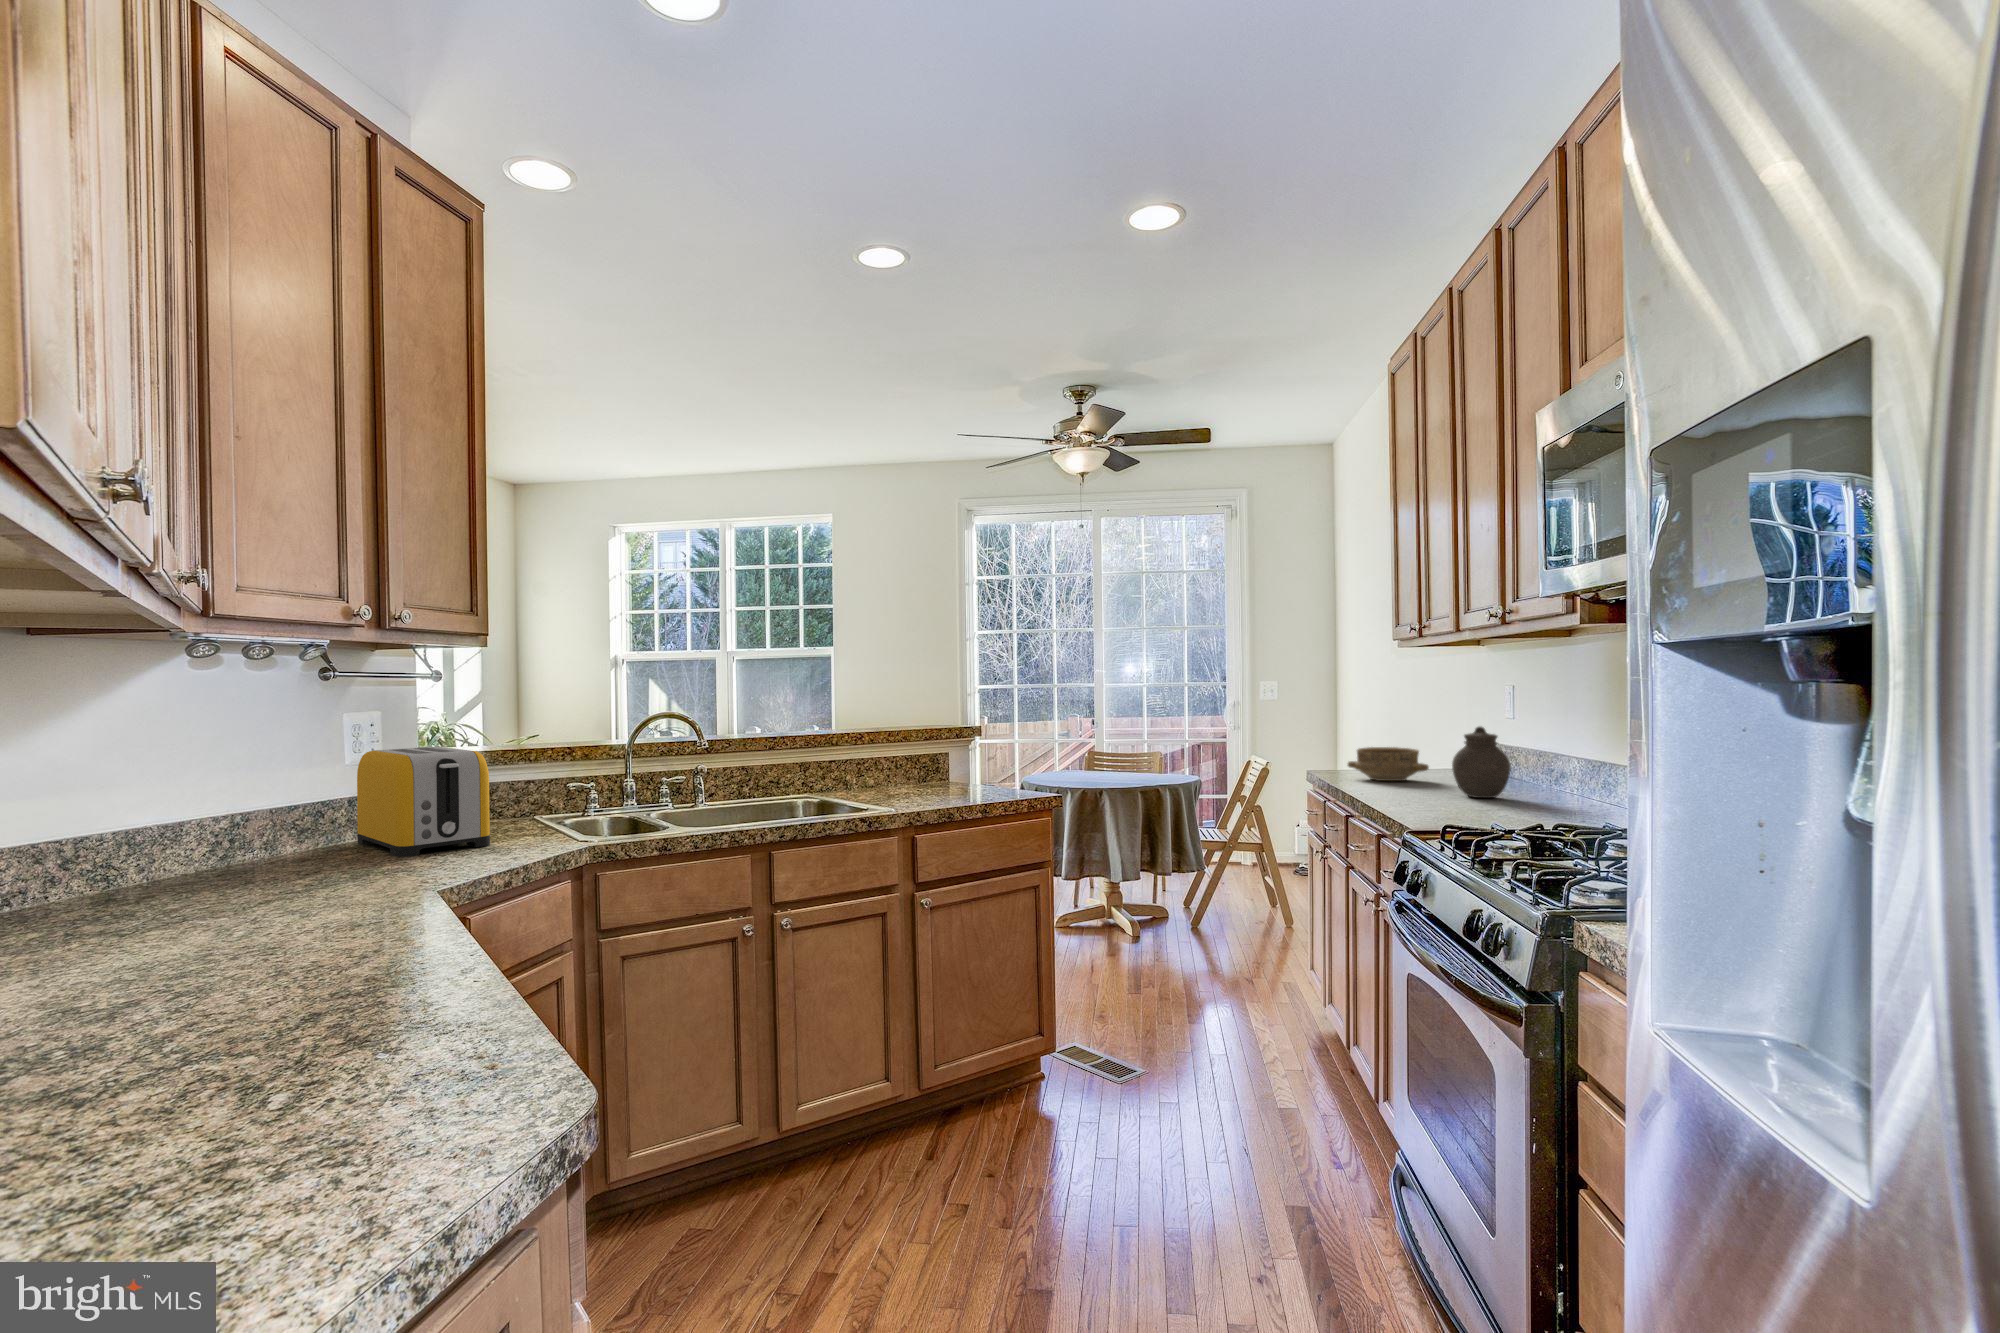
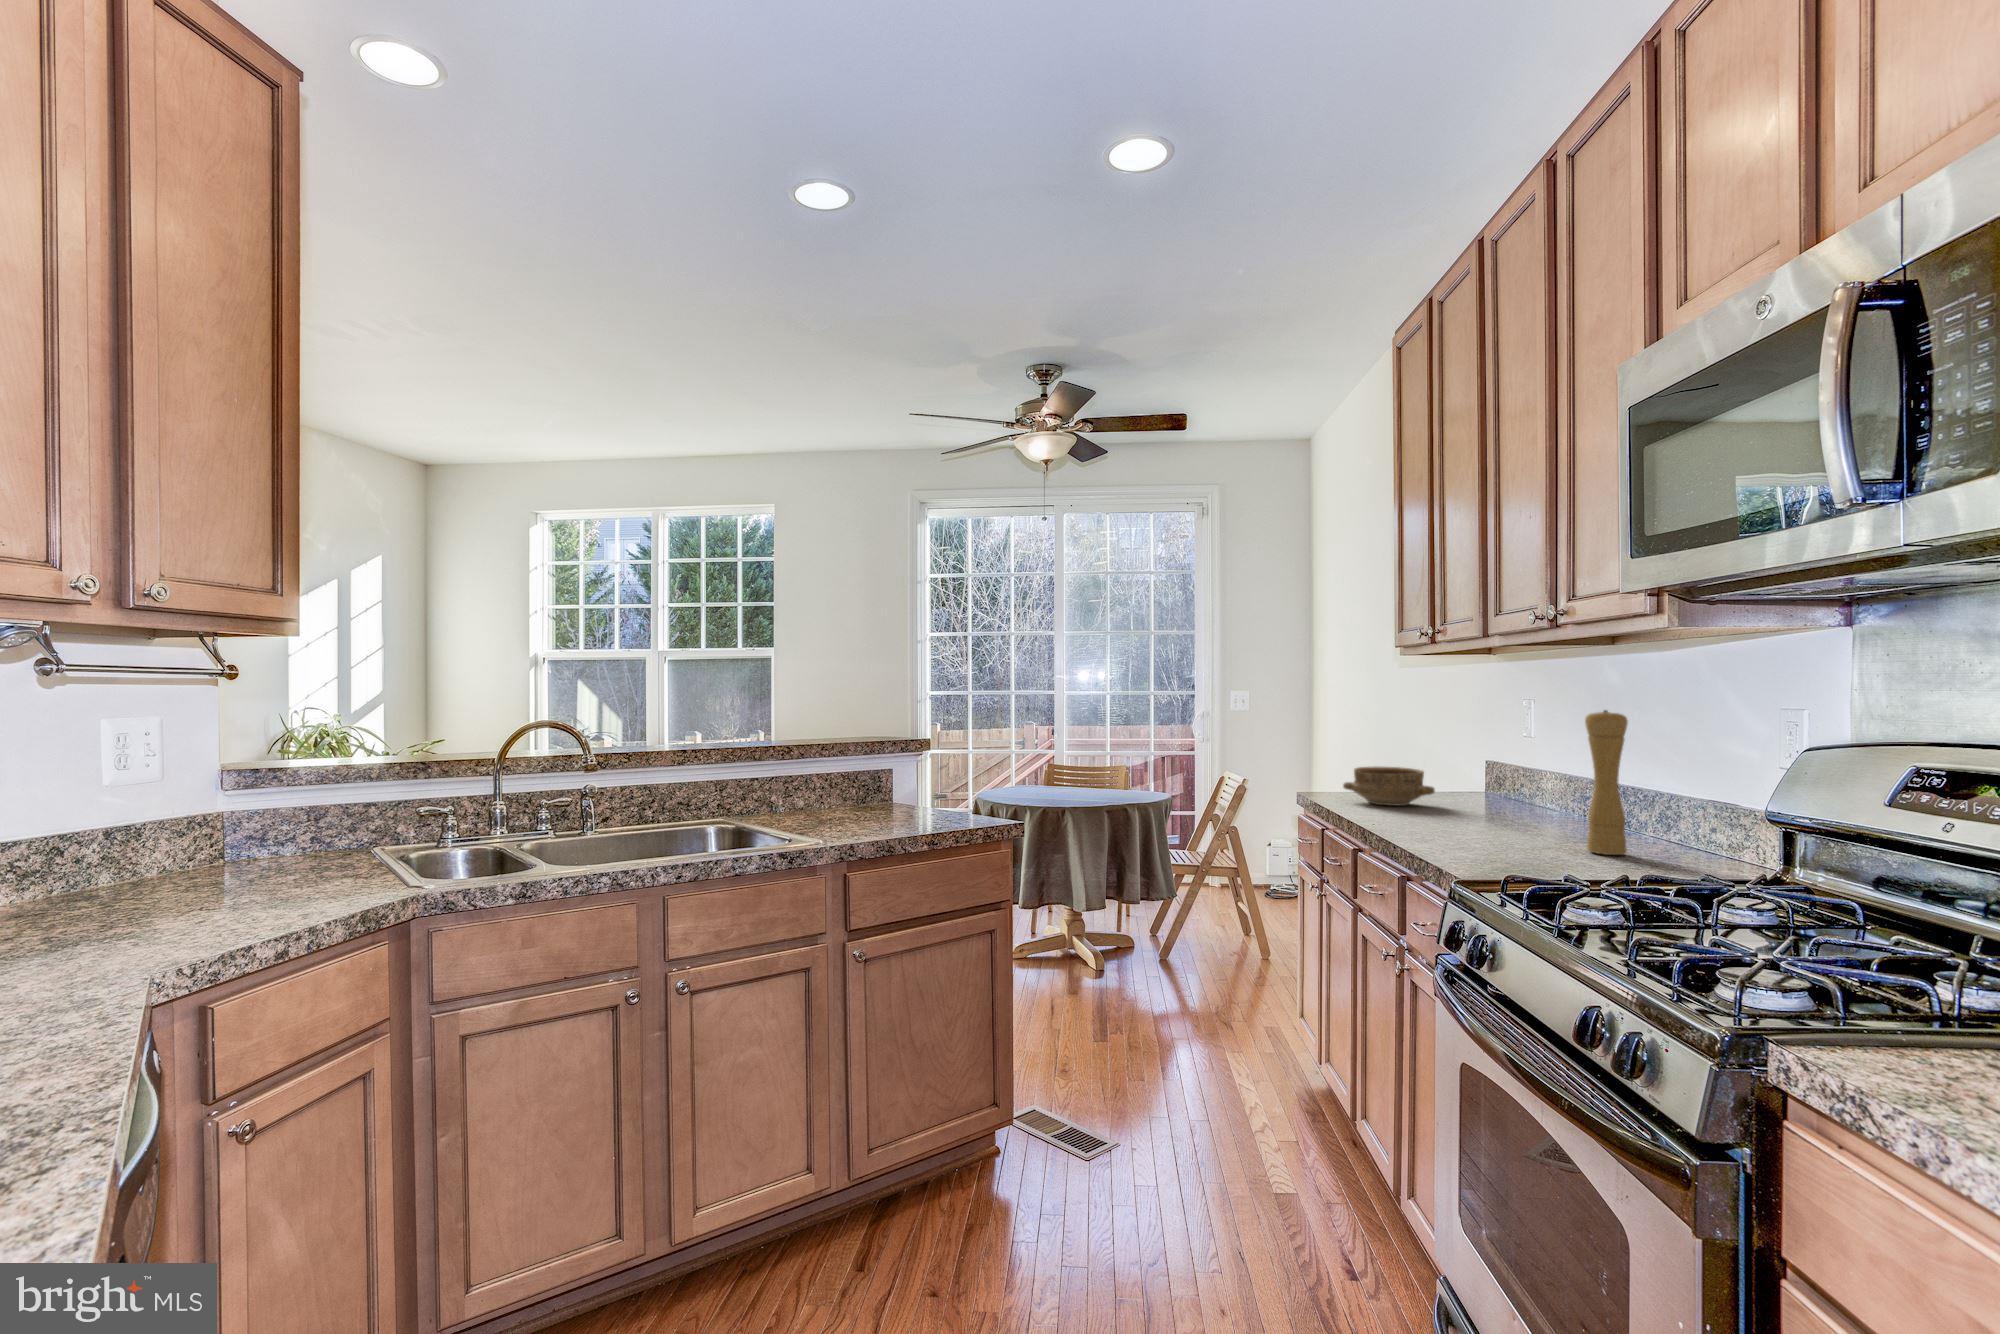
pepper mill: none [1535,693,1570,816] -> present [1585,710,1628,855]
jar: present [1452,727,1511,798] -> none [1473,747,1541,829]
toaster: present [357,747,490,857] -> none [110,761,286,912]

